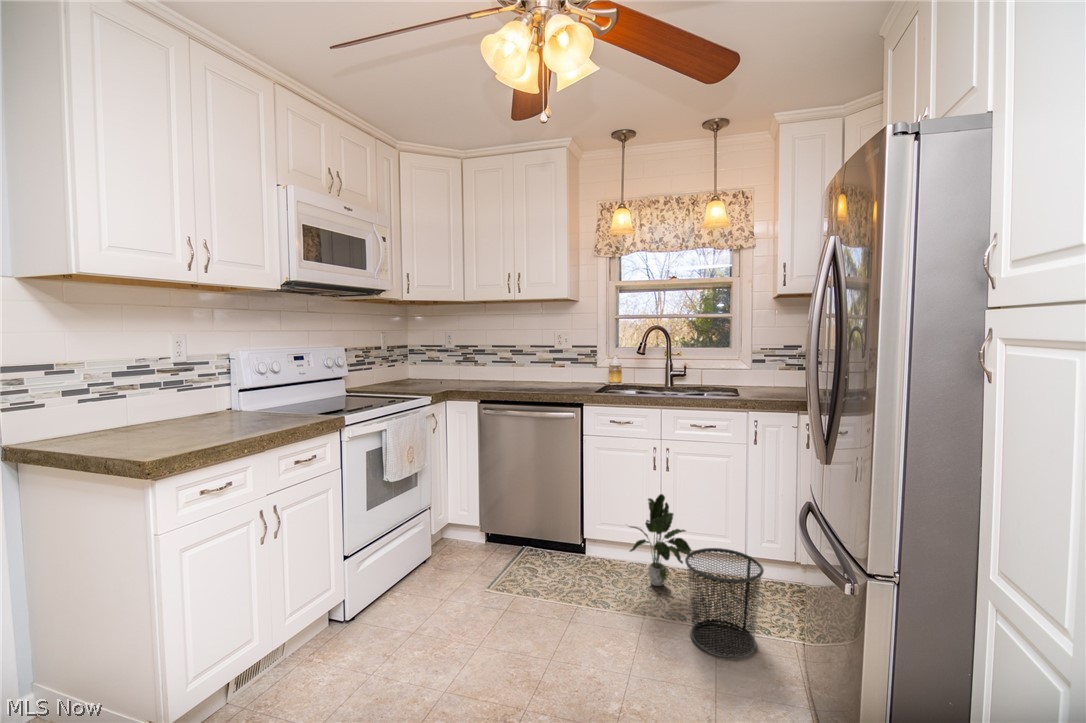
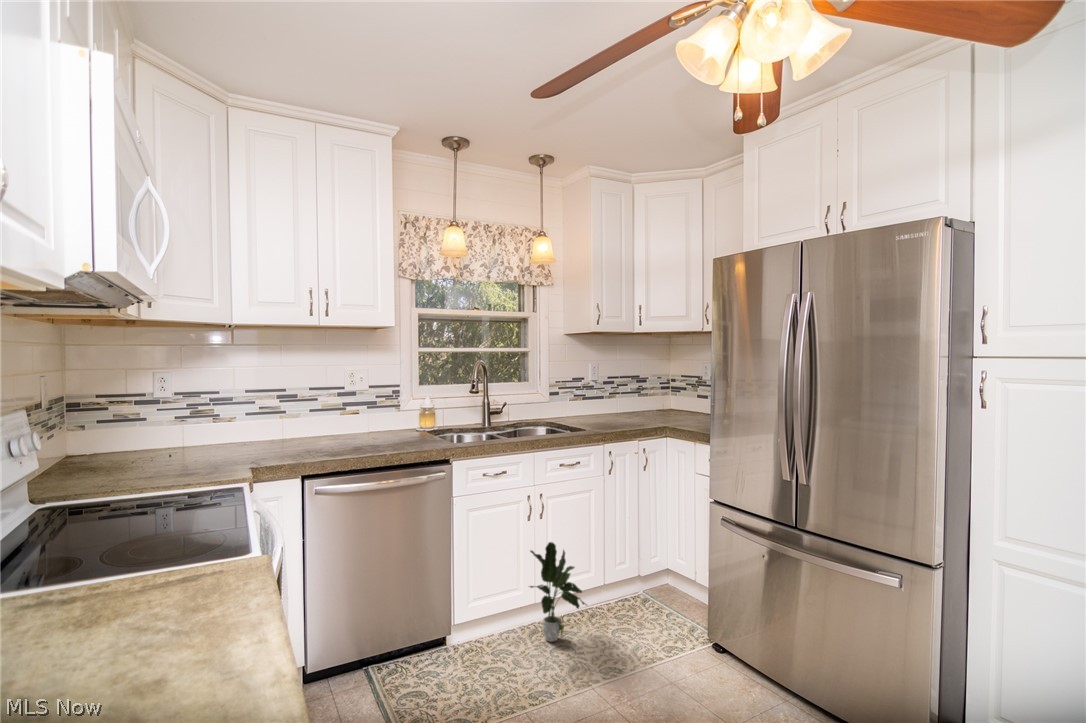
waste bin: present [685,548,764,658] -> none [623,575,694,676]

